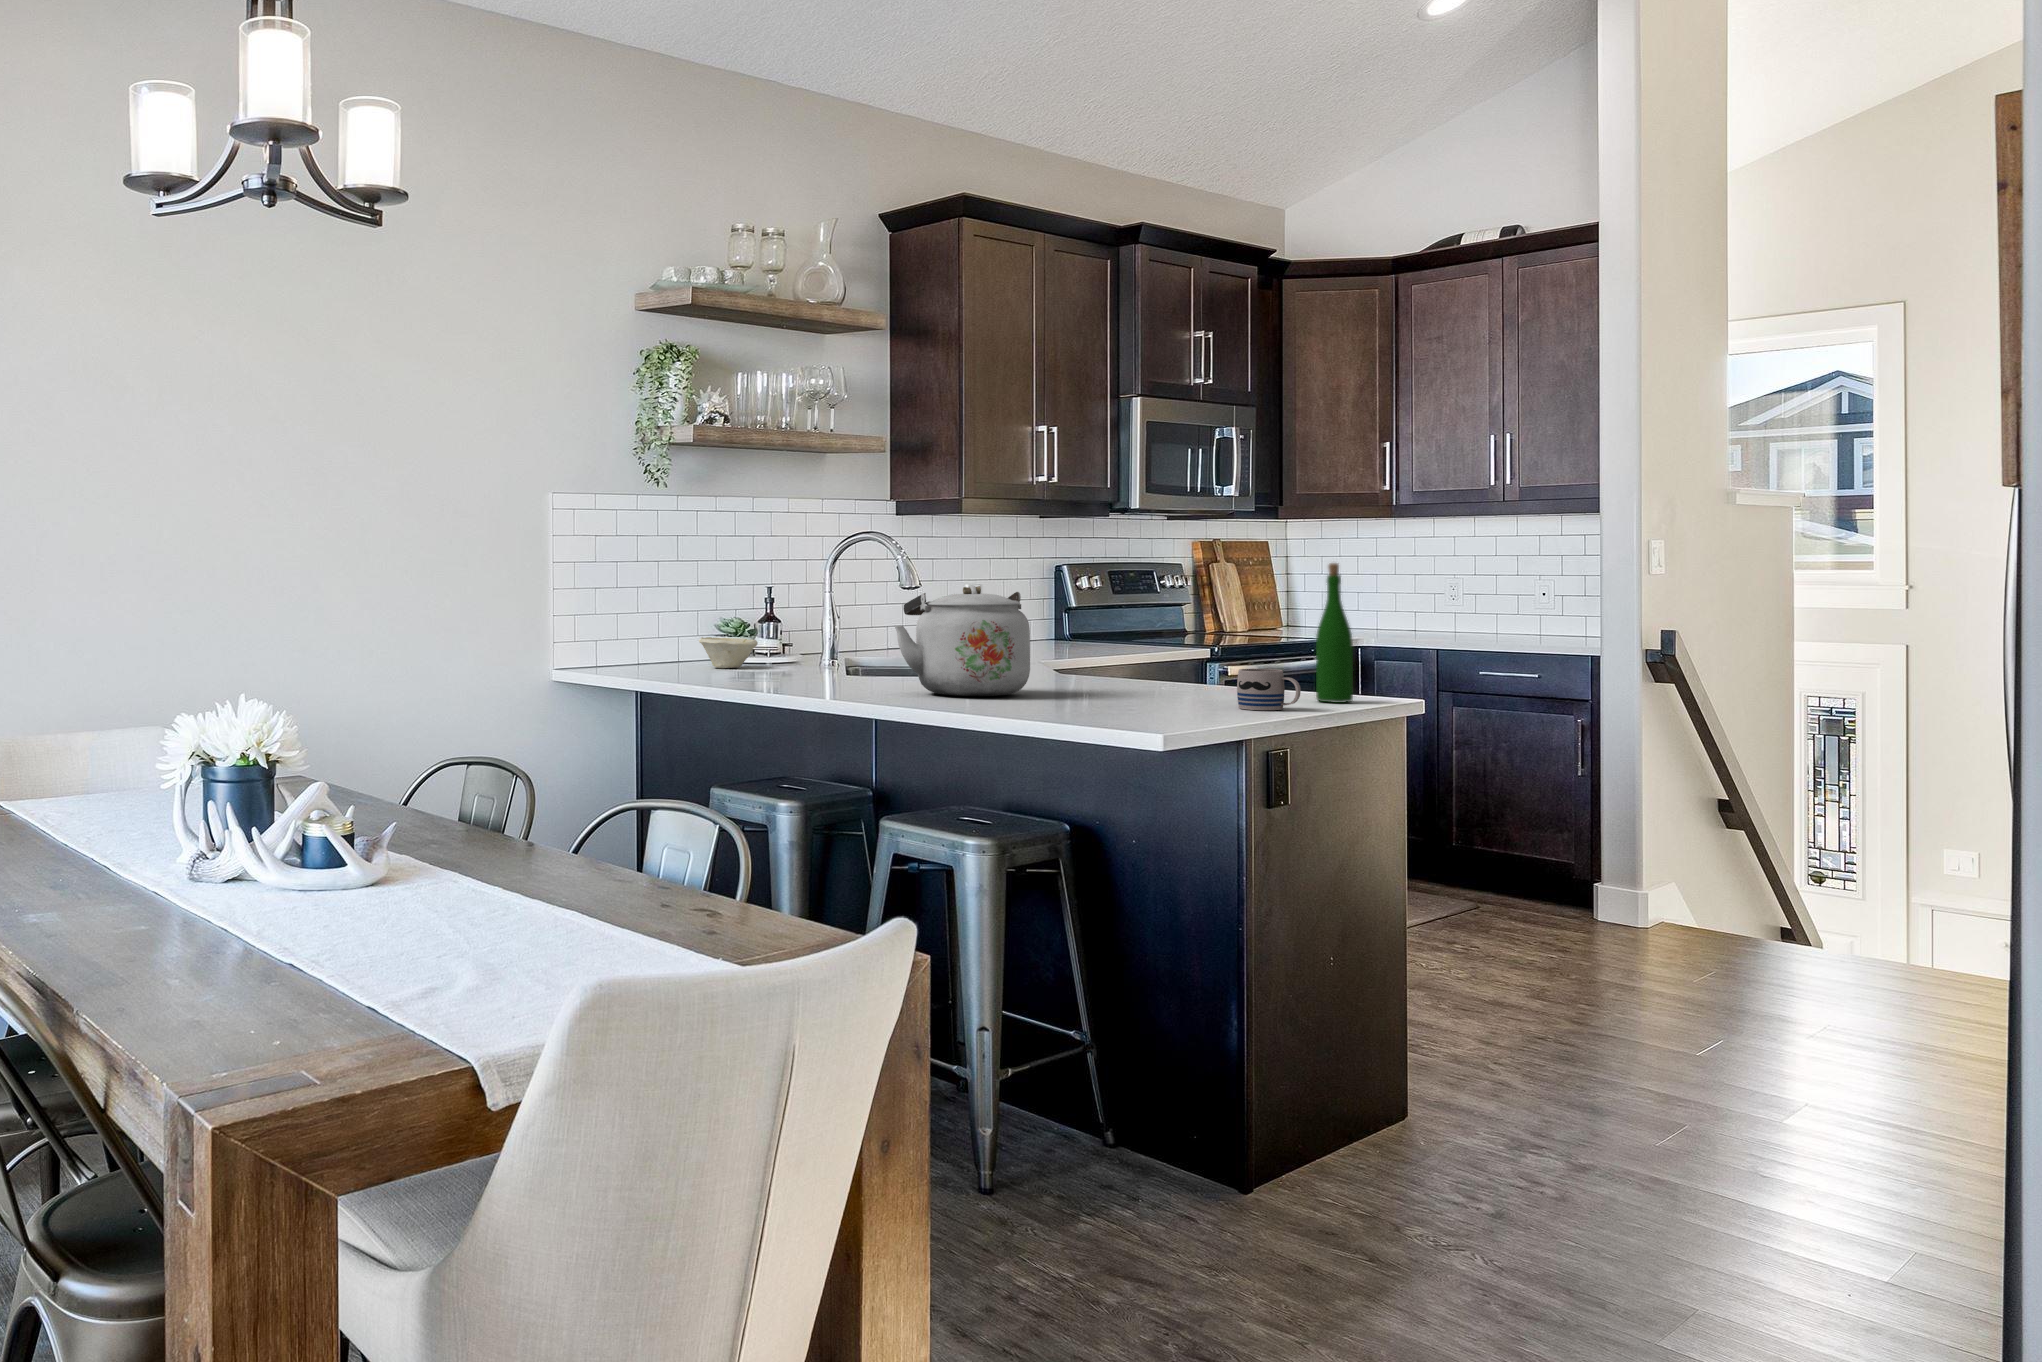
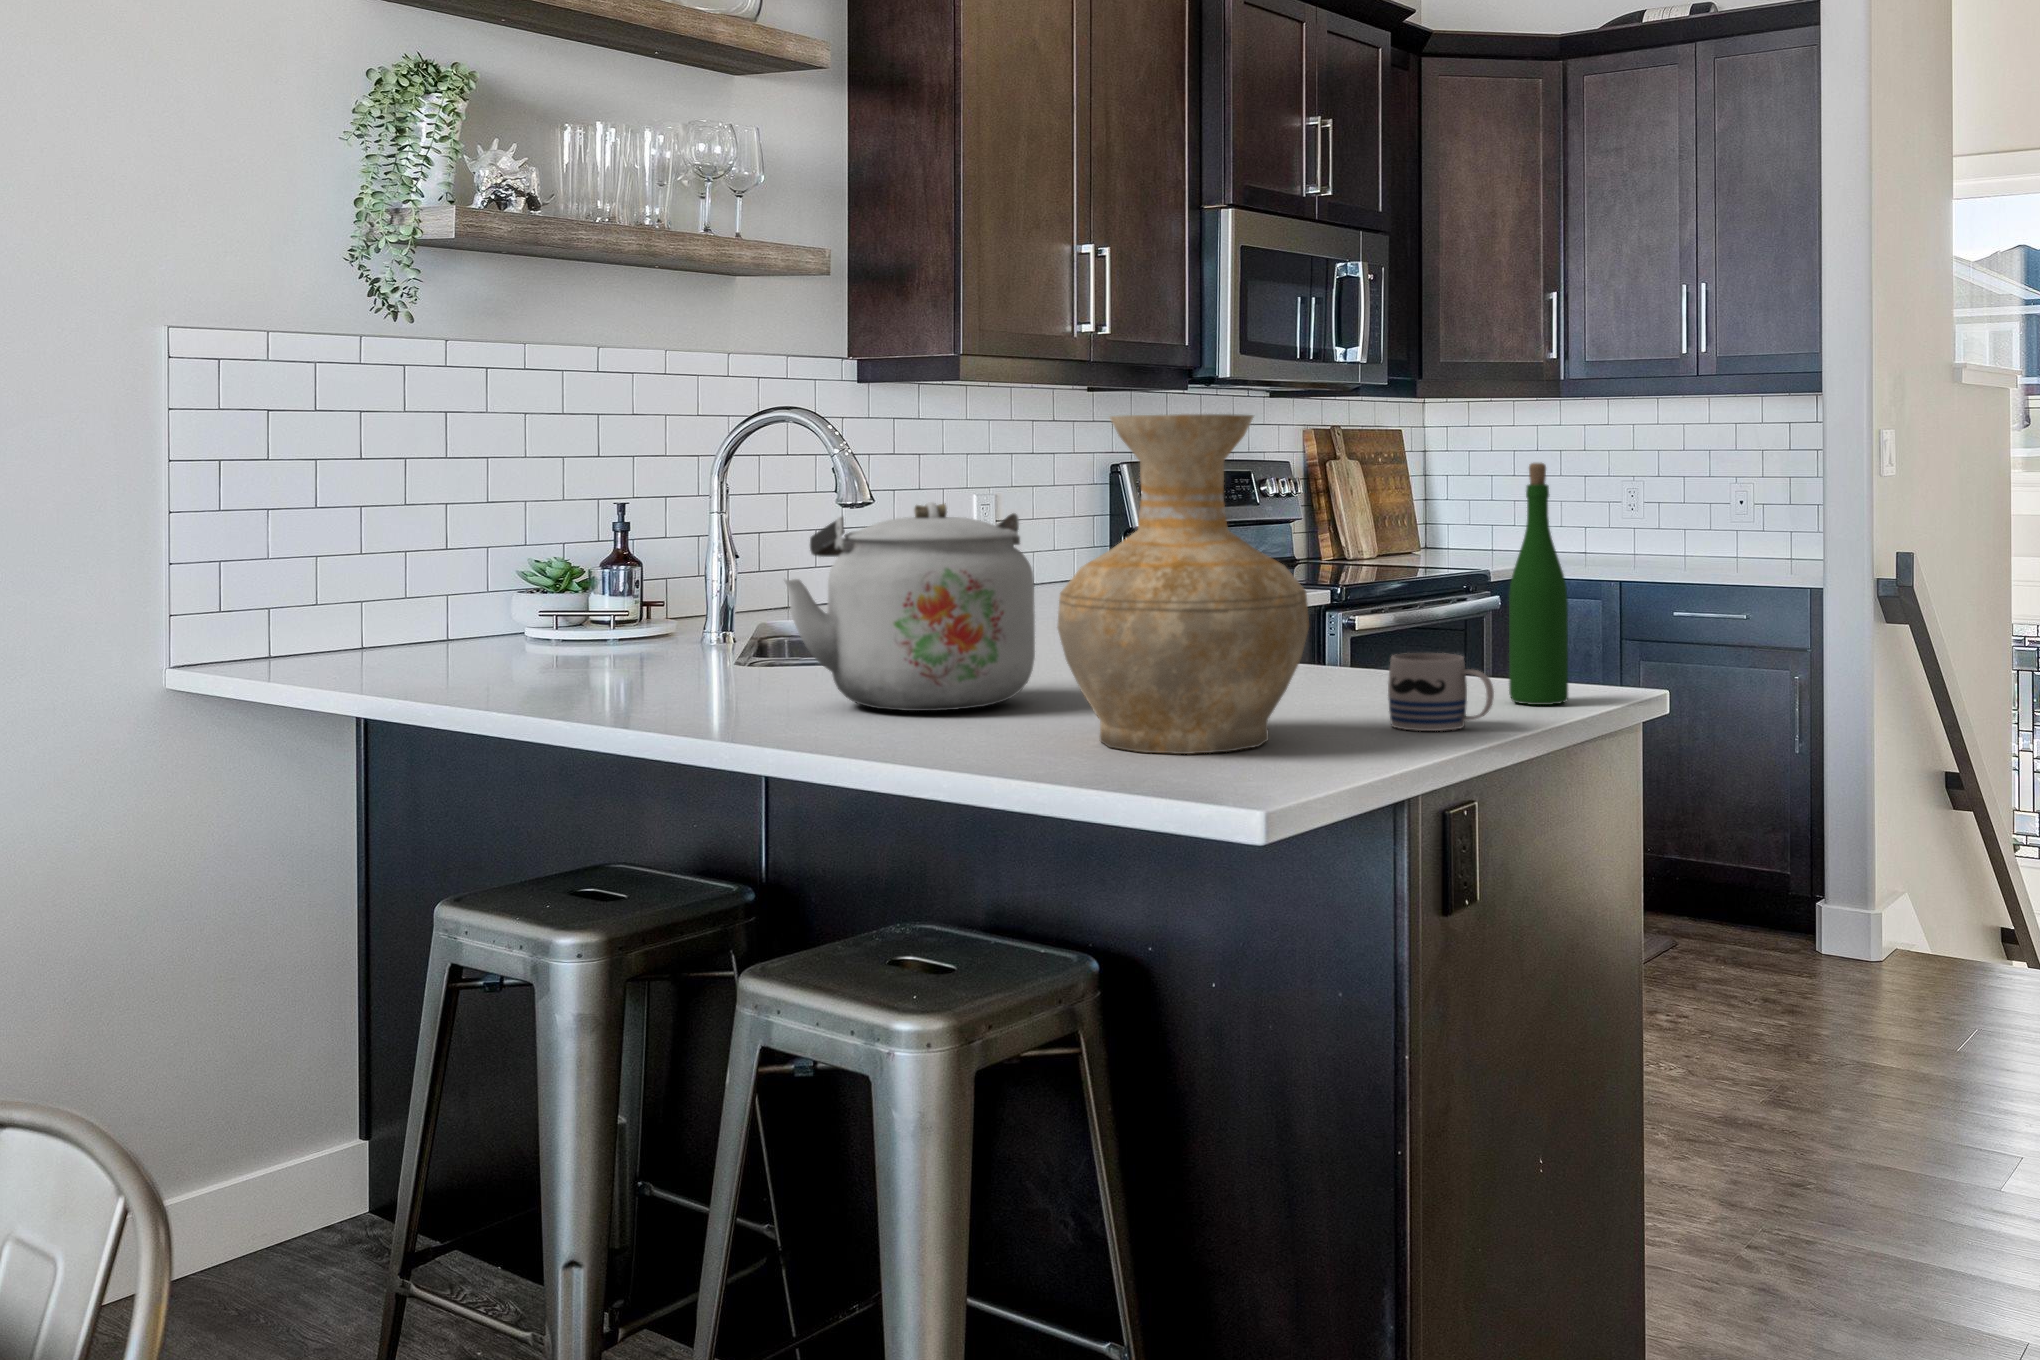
vase: none [1048,538,1190,714] -> present [1057,414,1309,754]
bowl: present [699,637,758,668] -> none [474,590,586,647]

